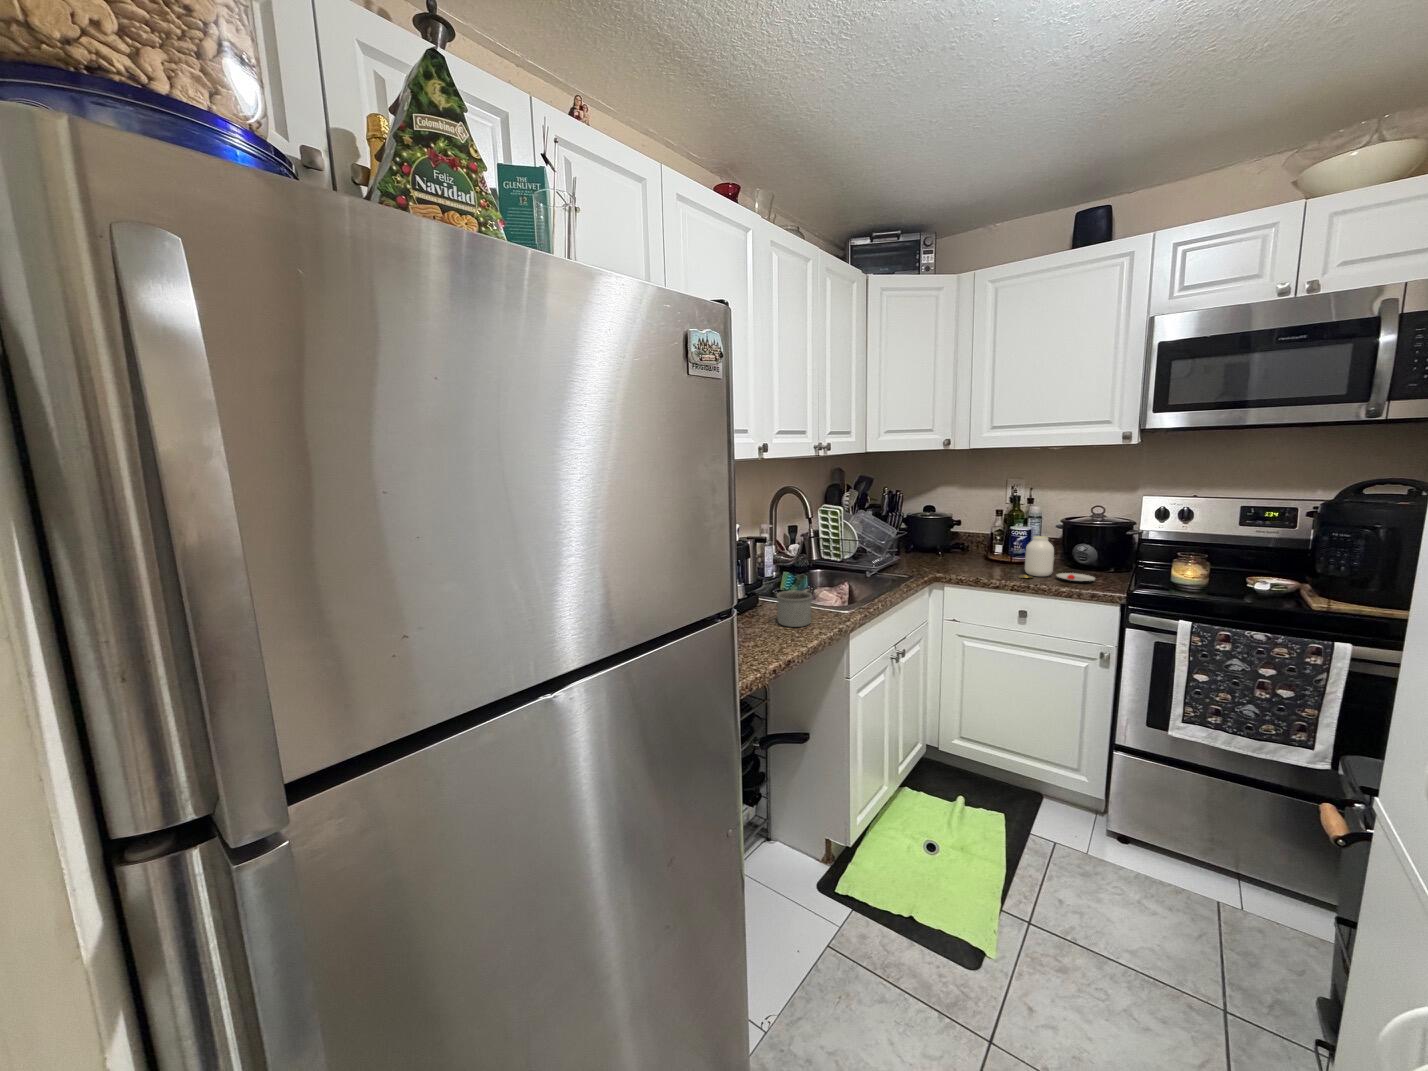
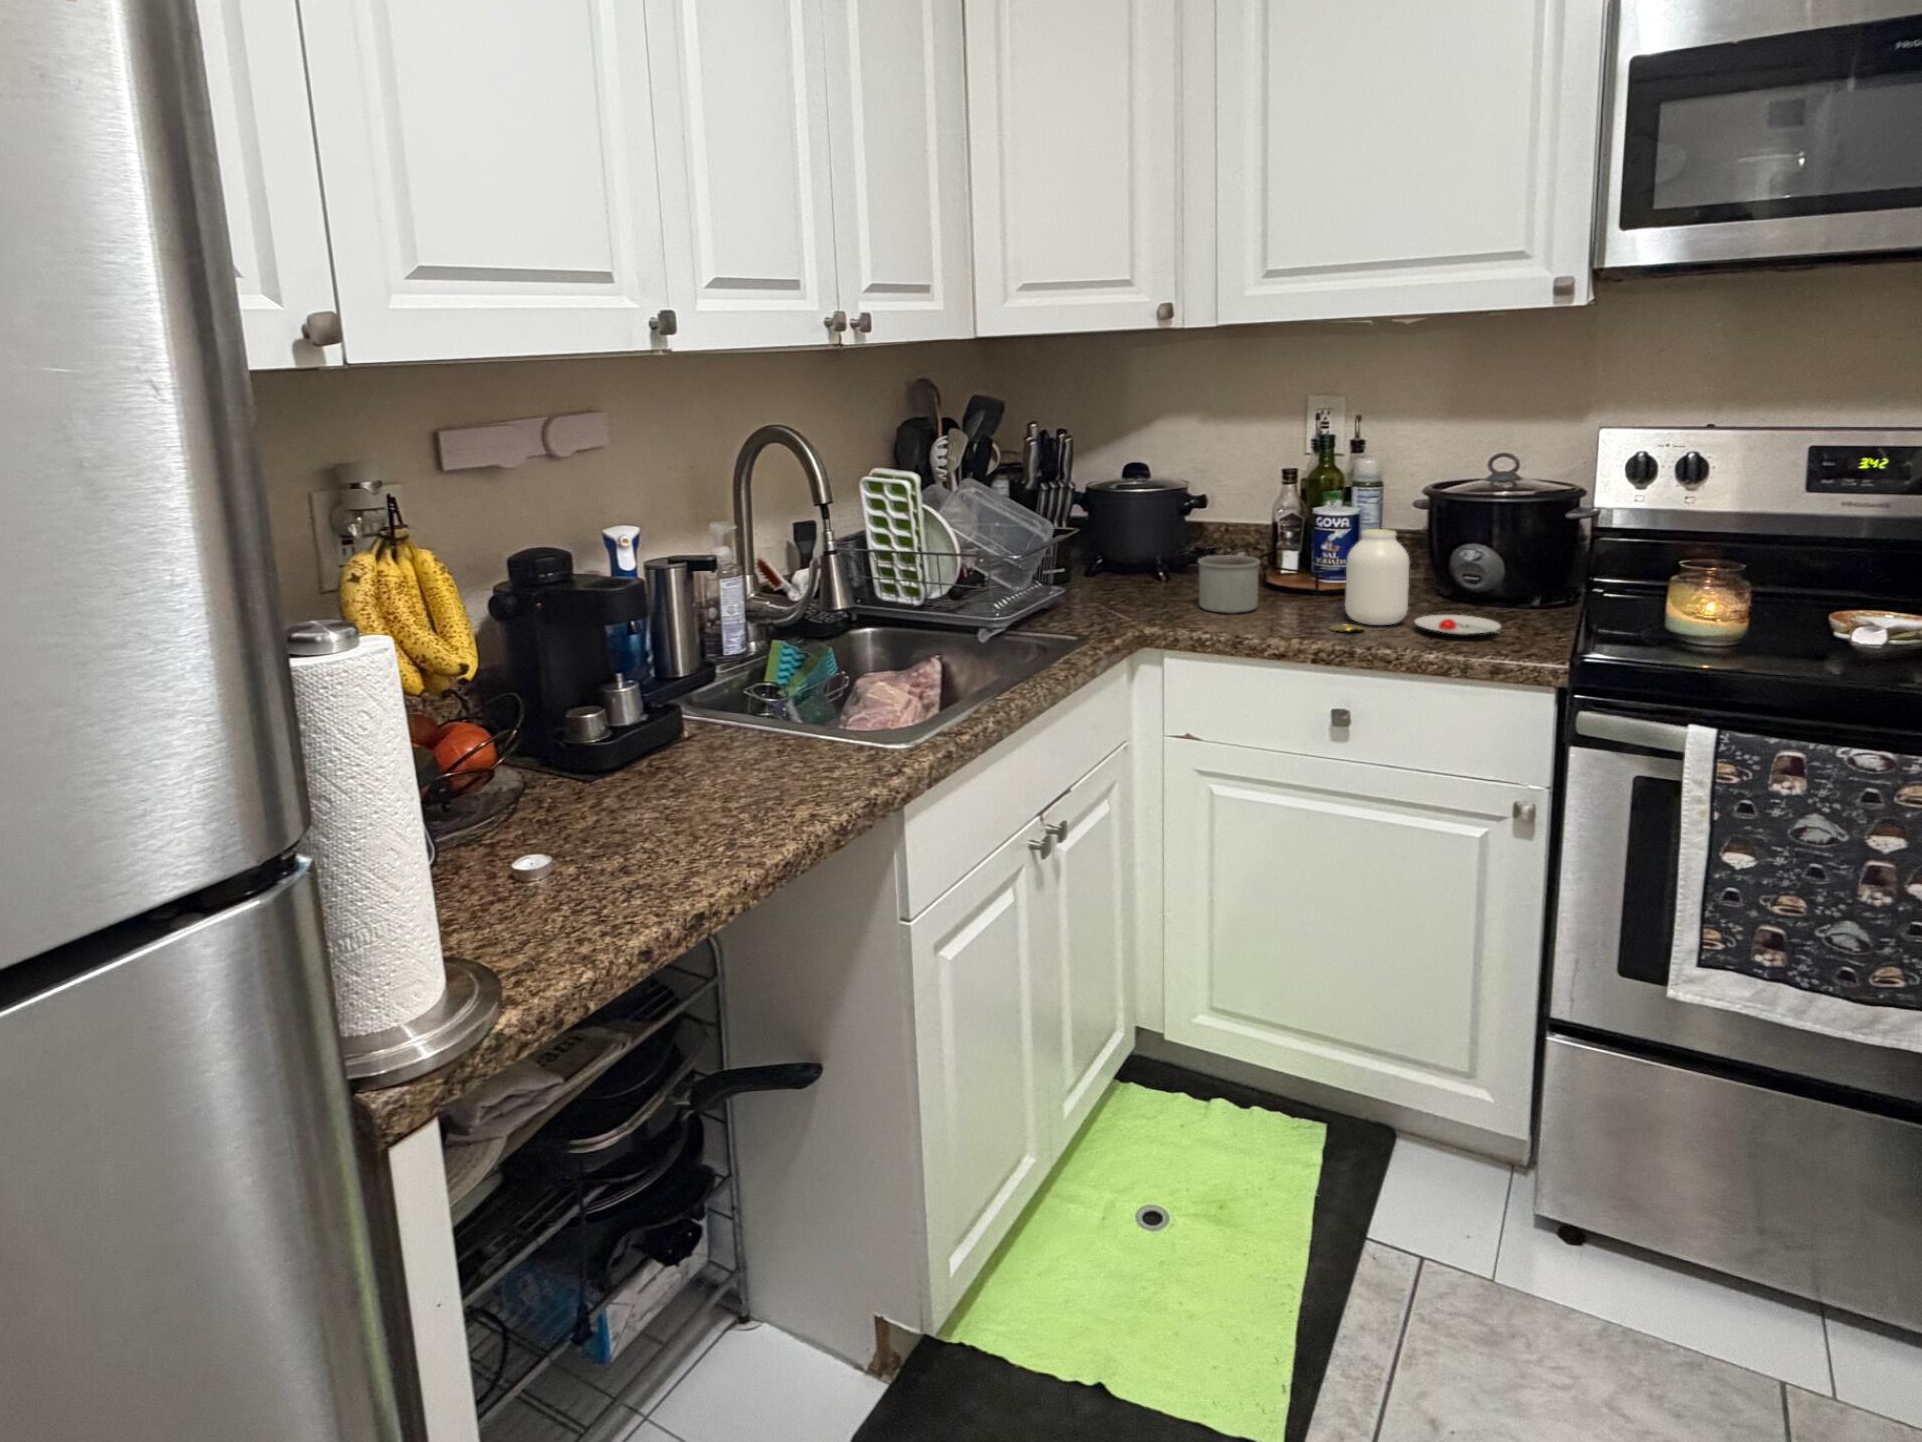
mug: present [777,589,812,627] -> present [1198,552,1260,613]

